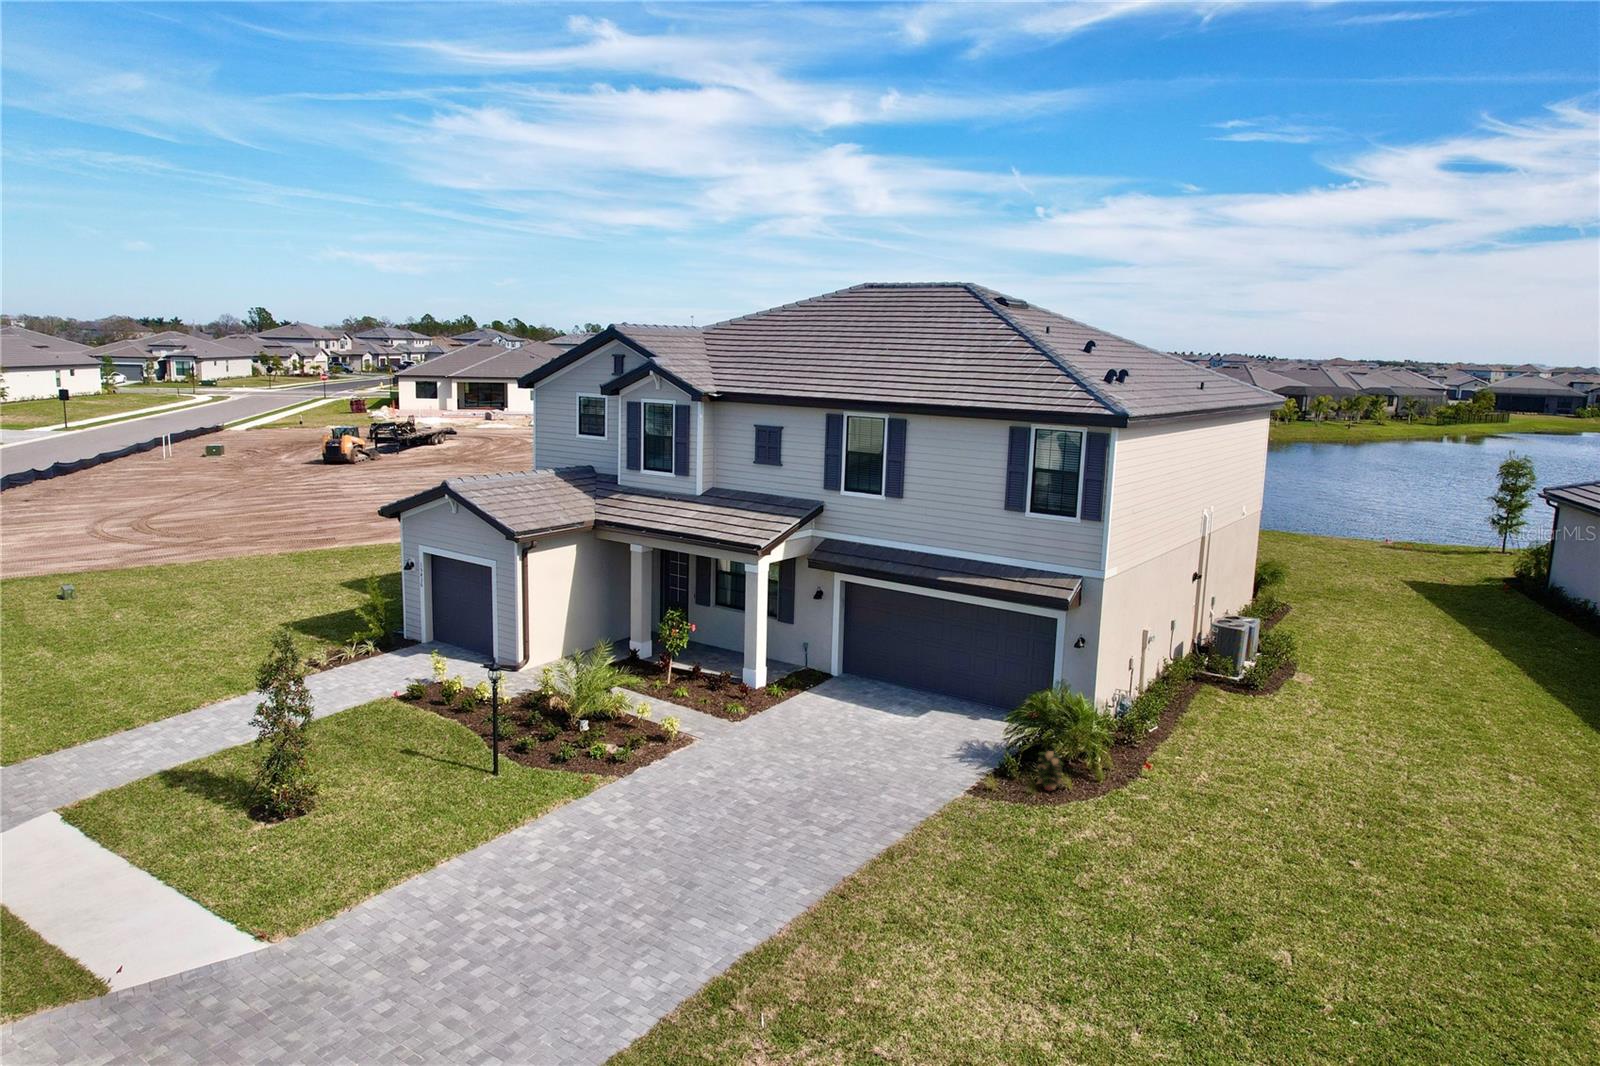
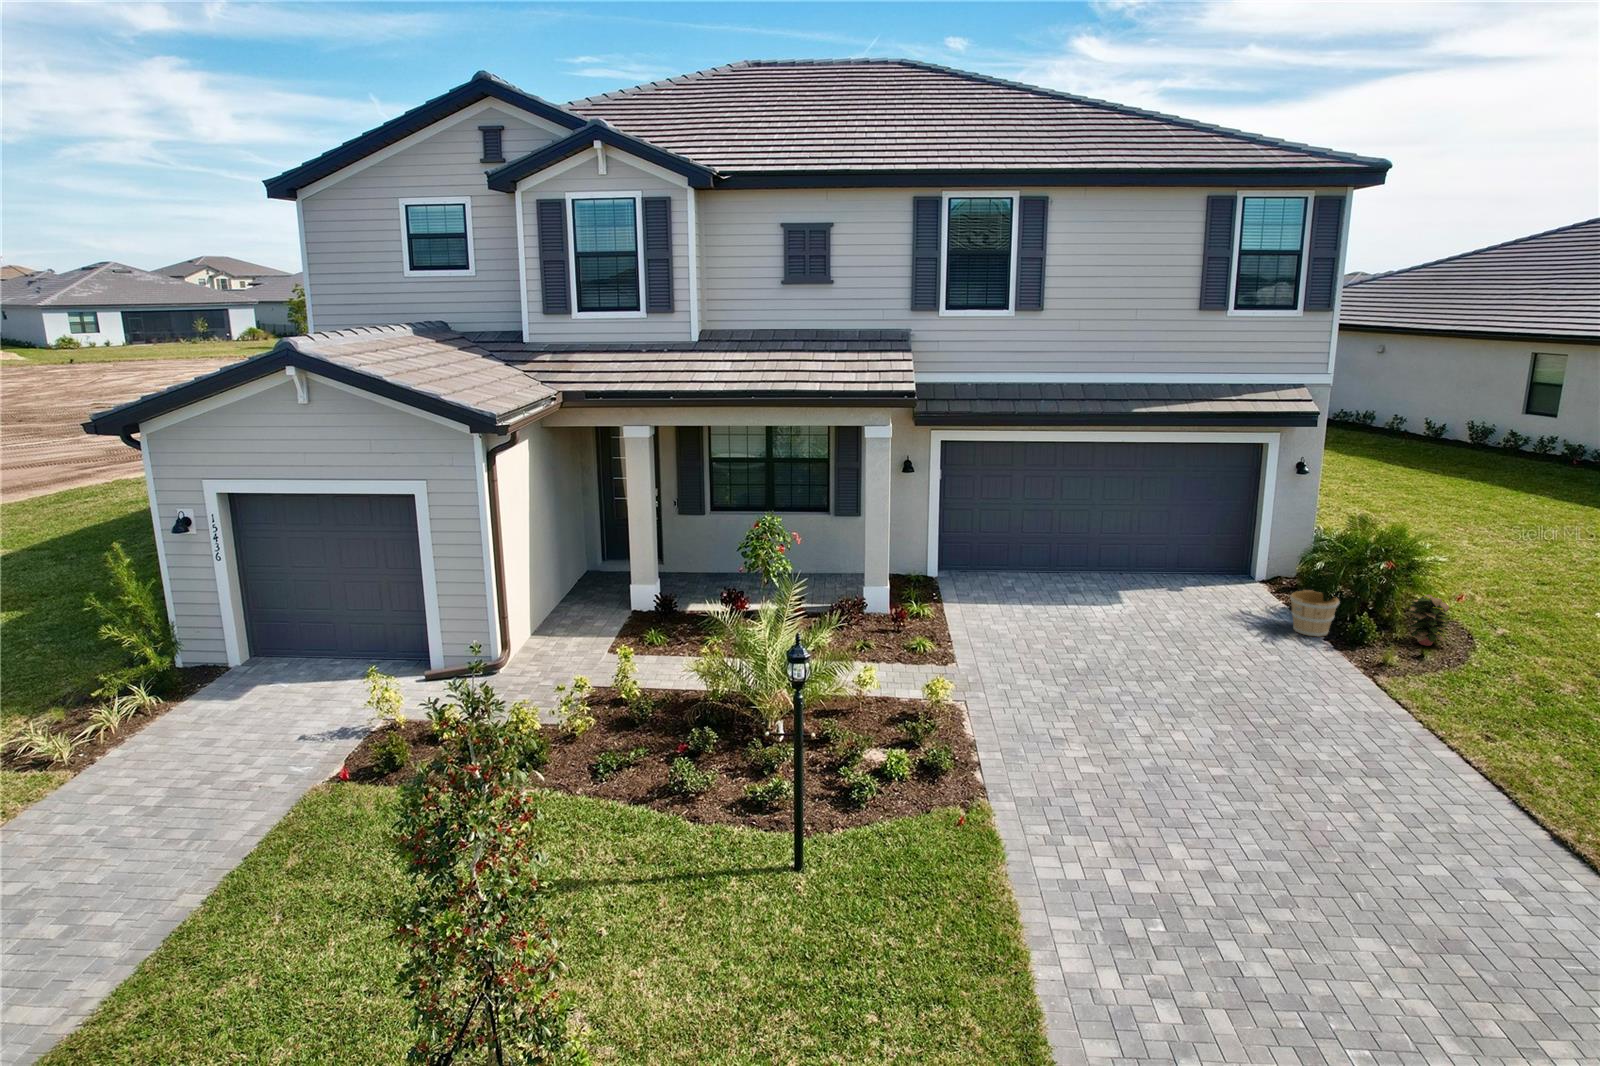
wooden bucket: none [973,730,1006,766] -> present [1290,590,1339,637]

